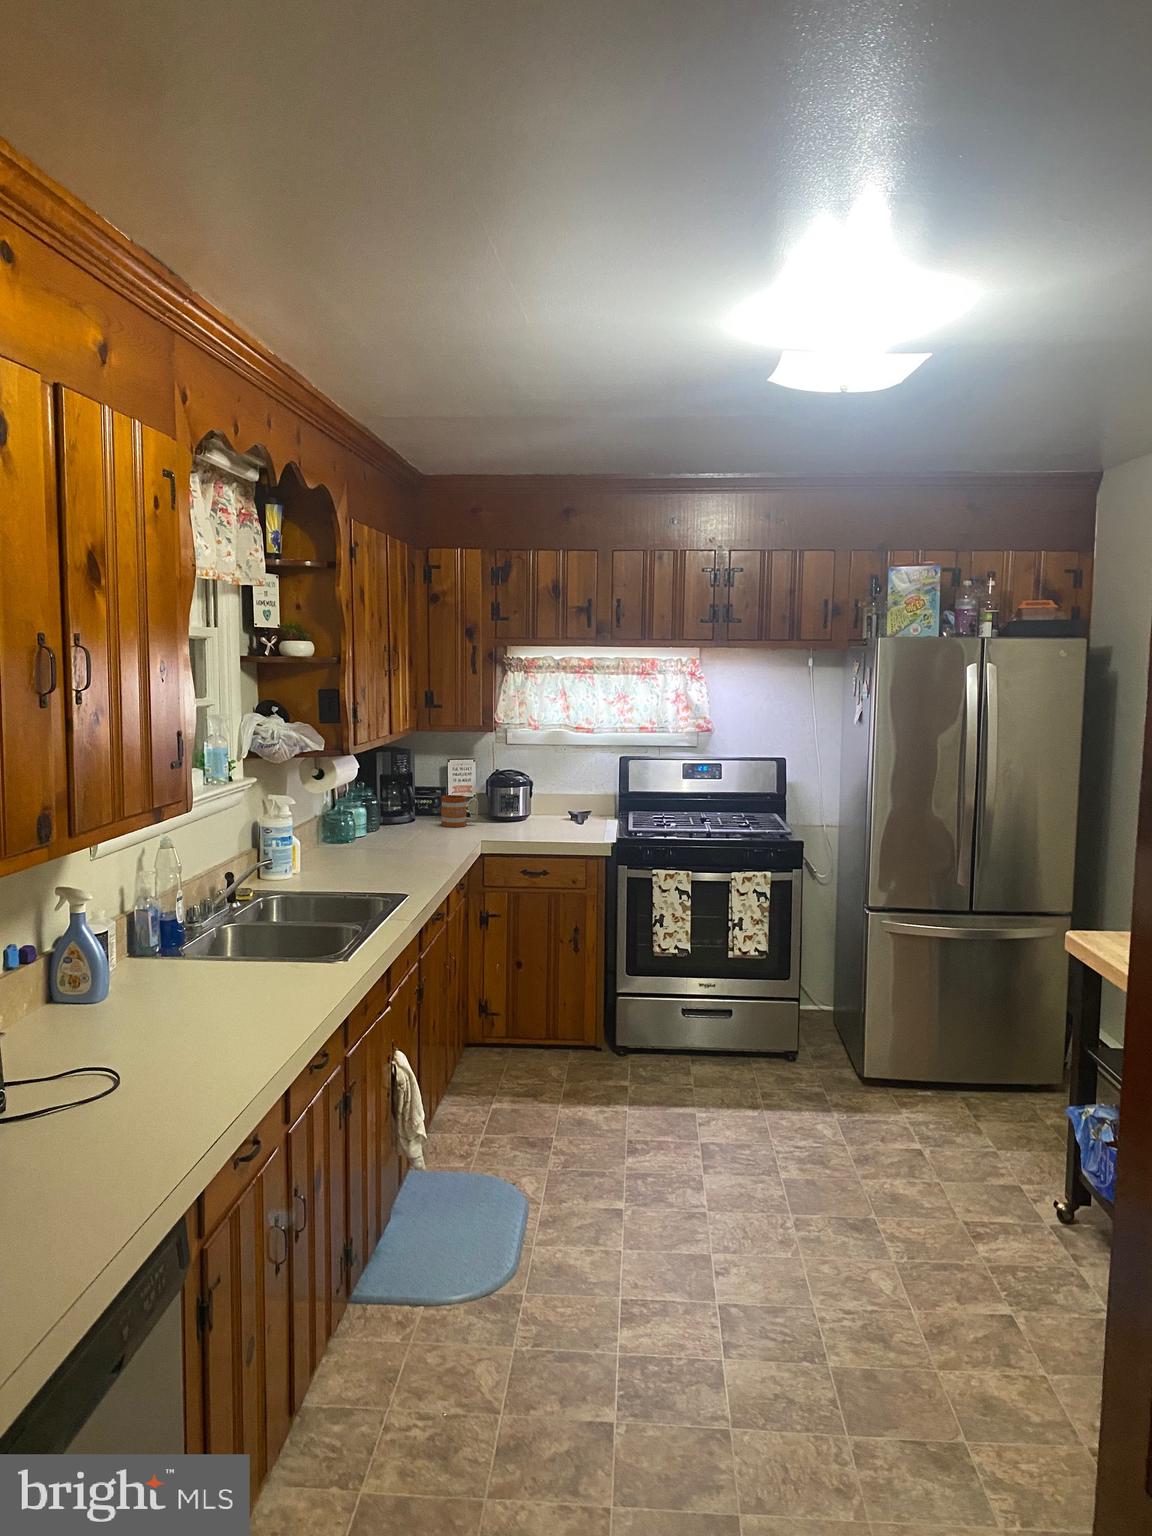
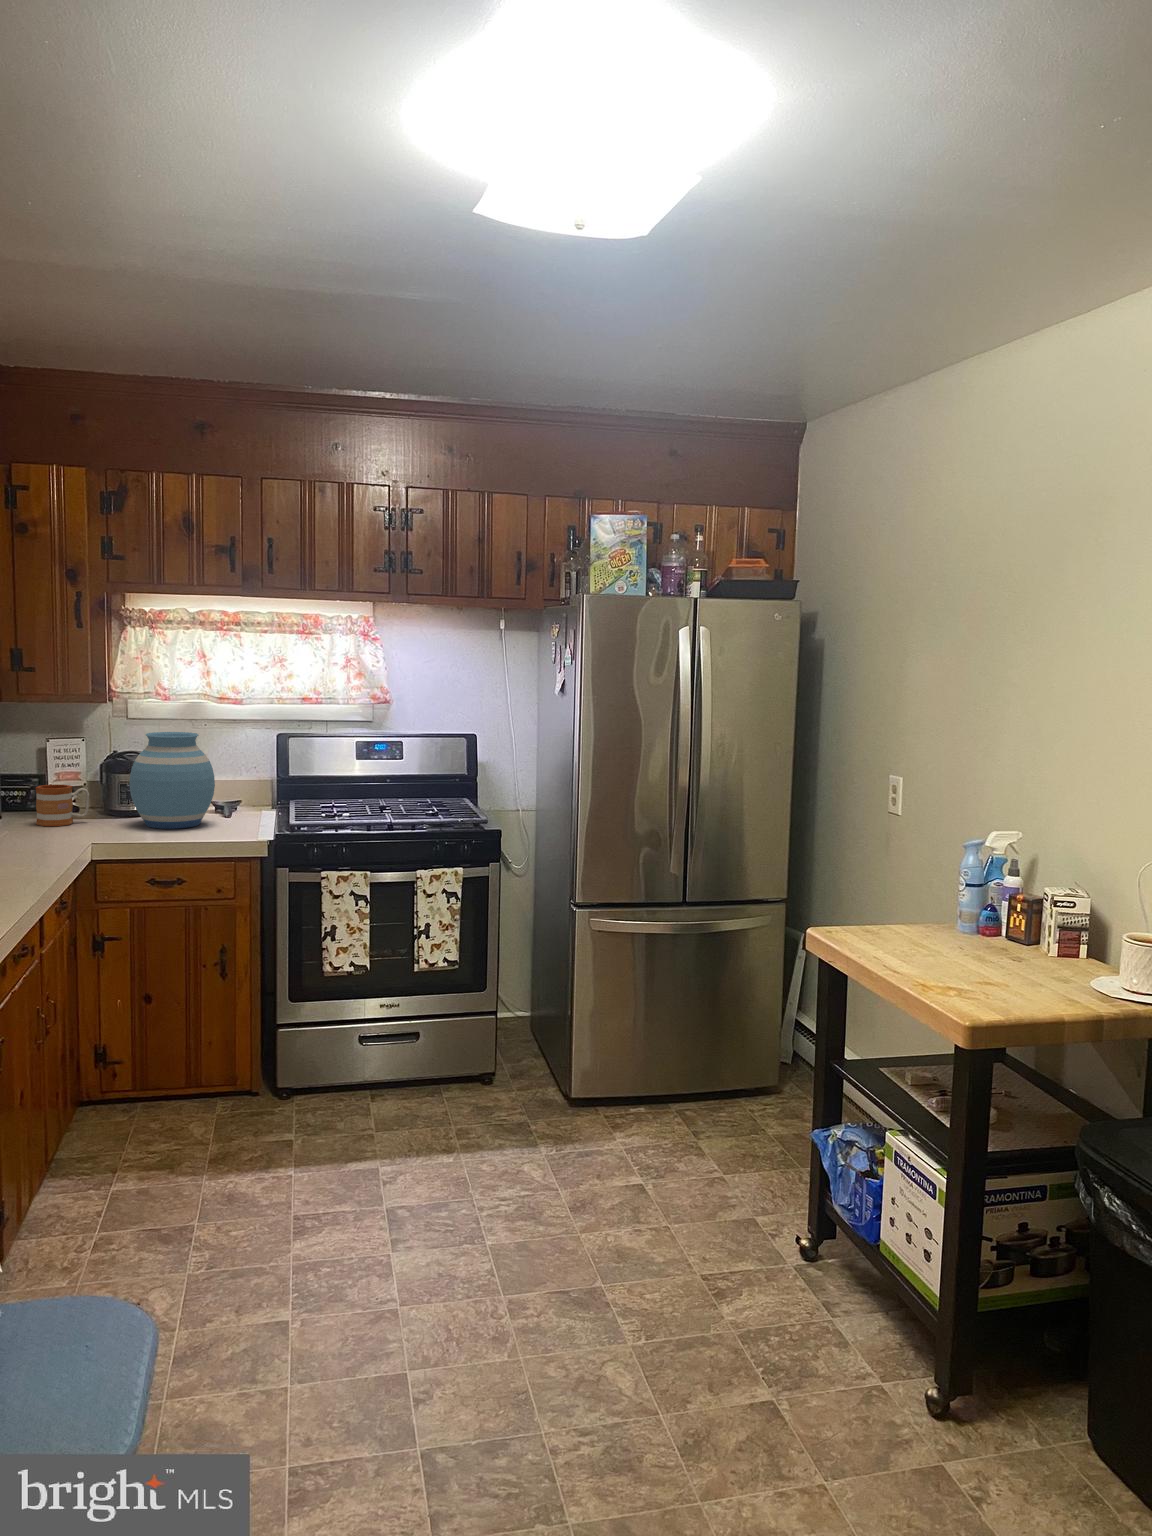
vase: none [508,755,571,832] -> present [130,732,215,829]

